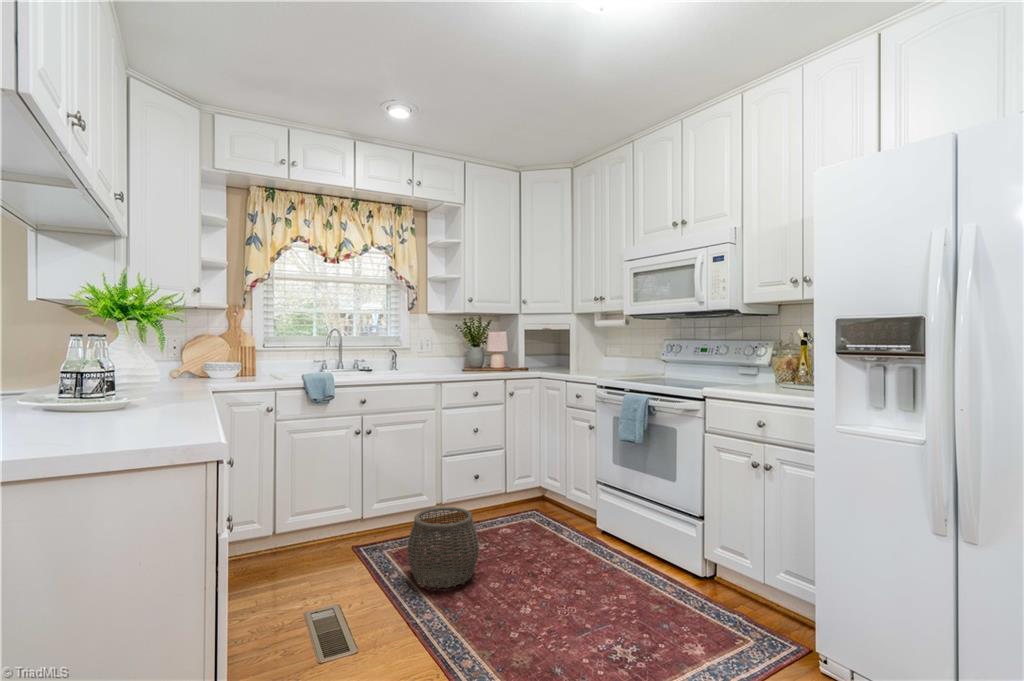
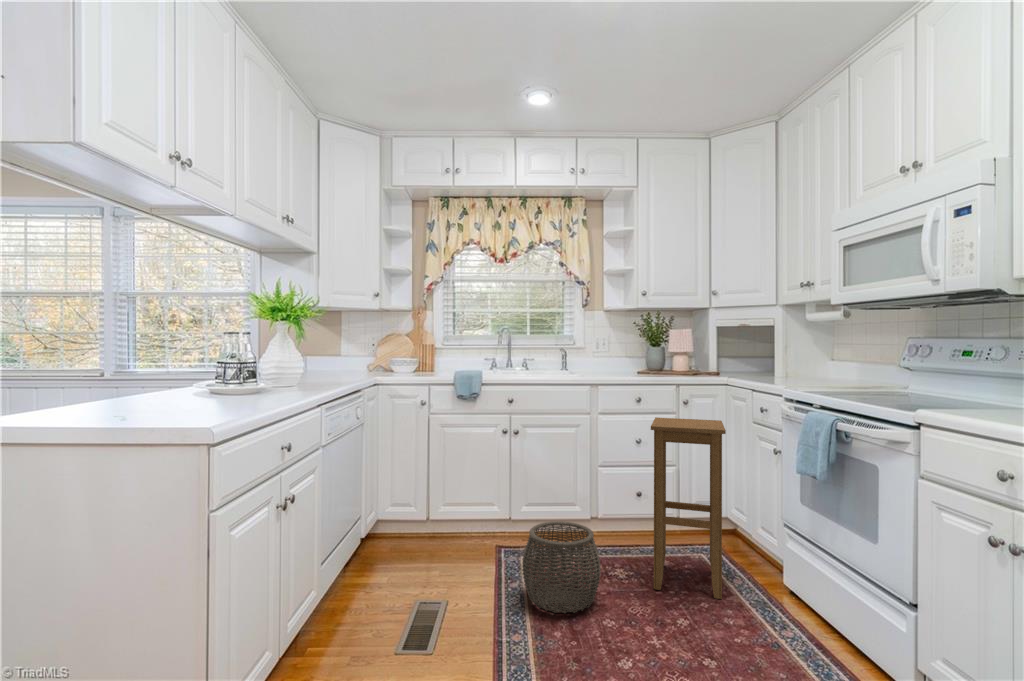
stool: none [499,407,566,551] -> present [651,417,726,599]

